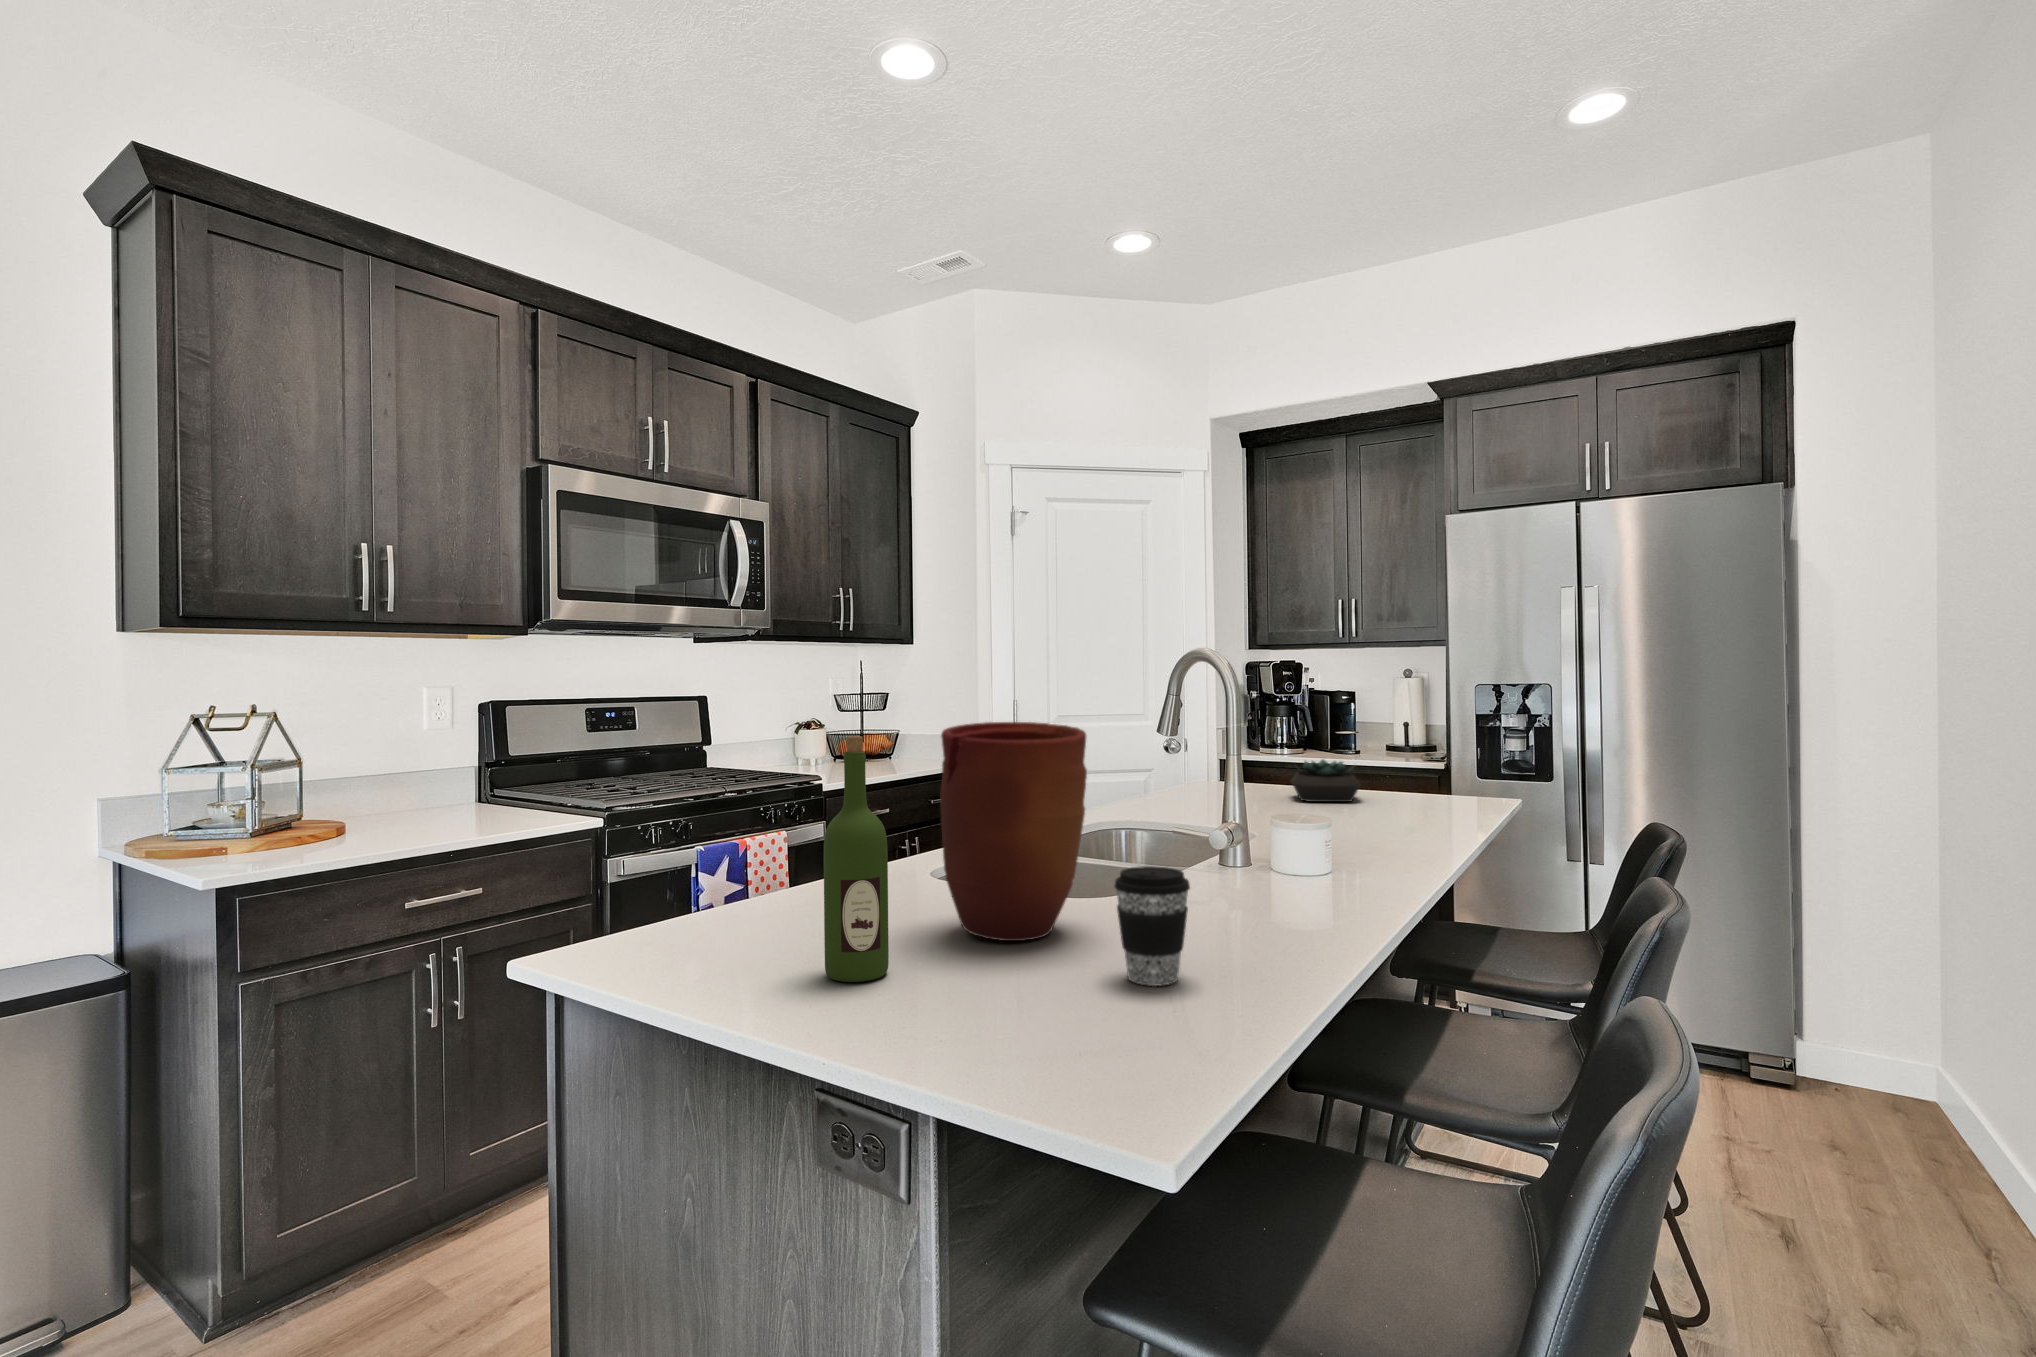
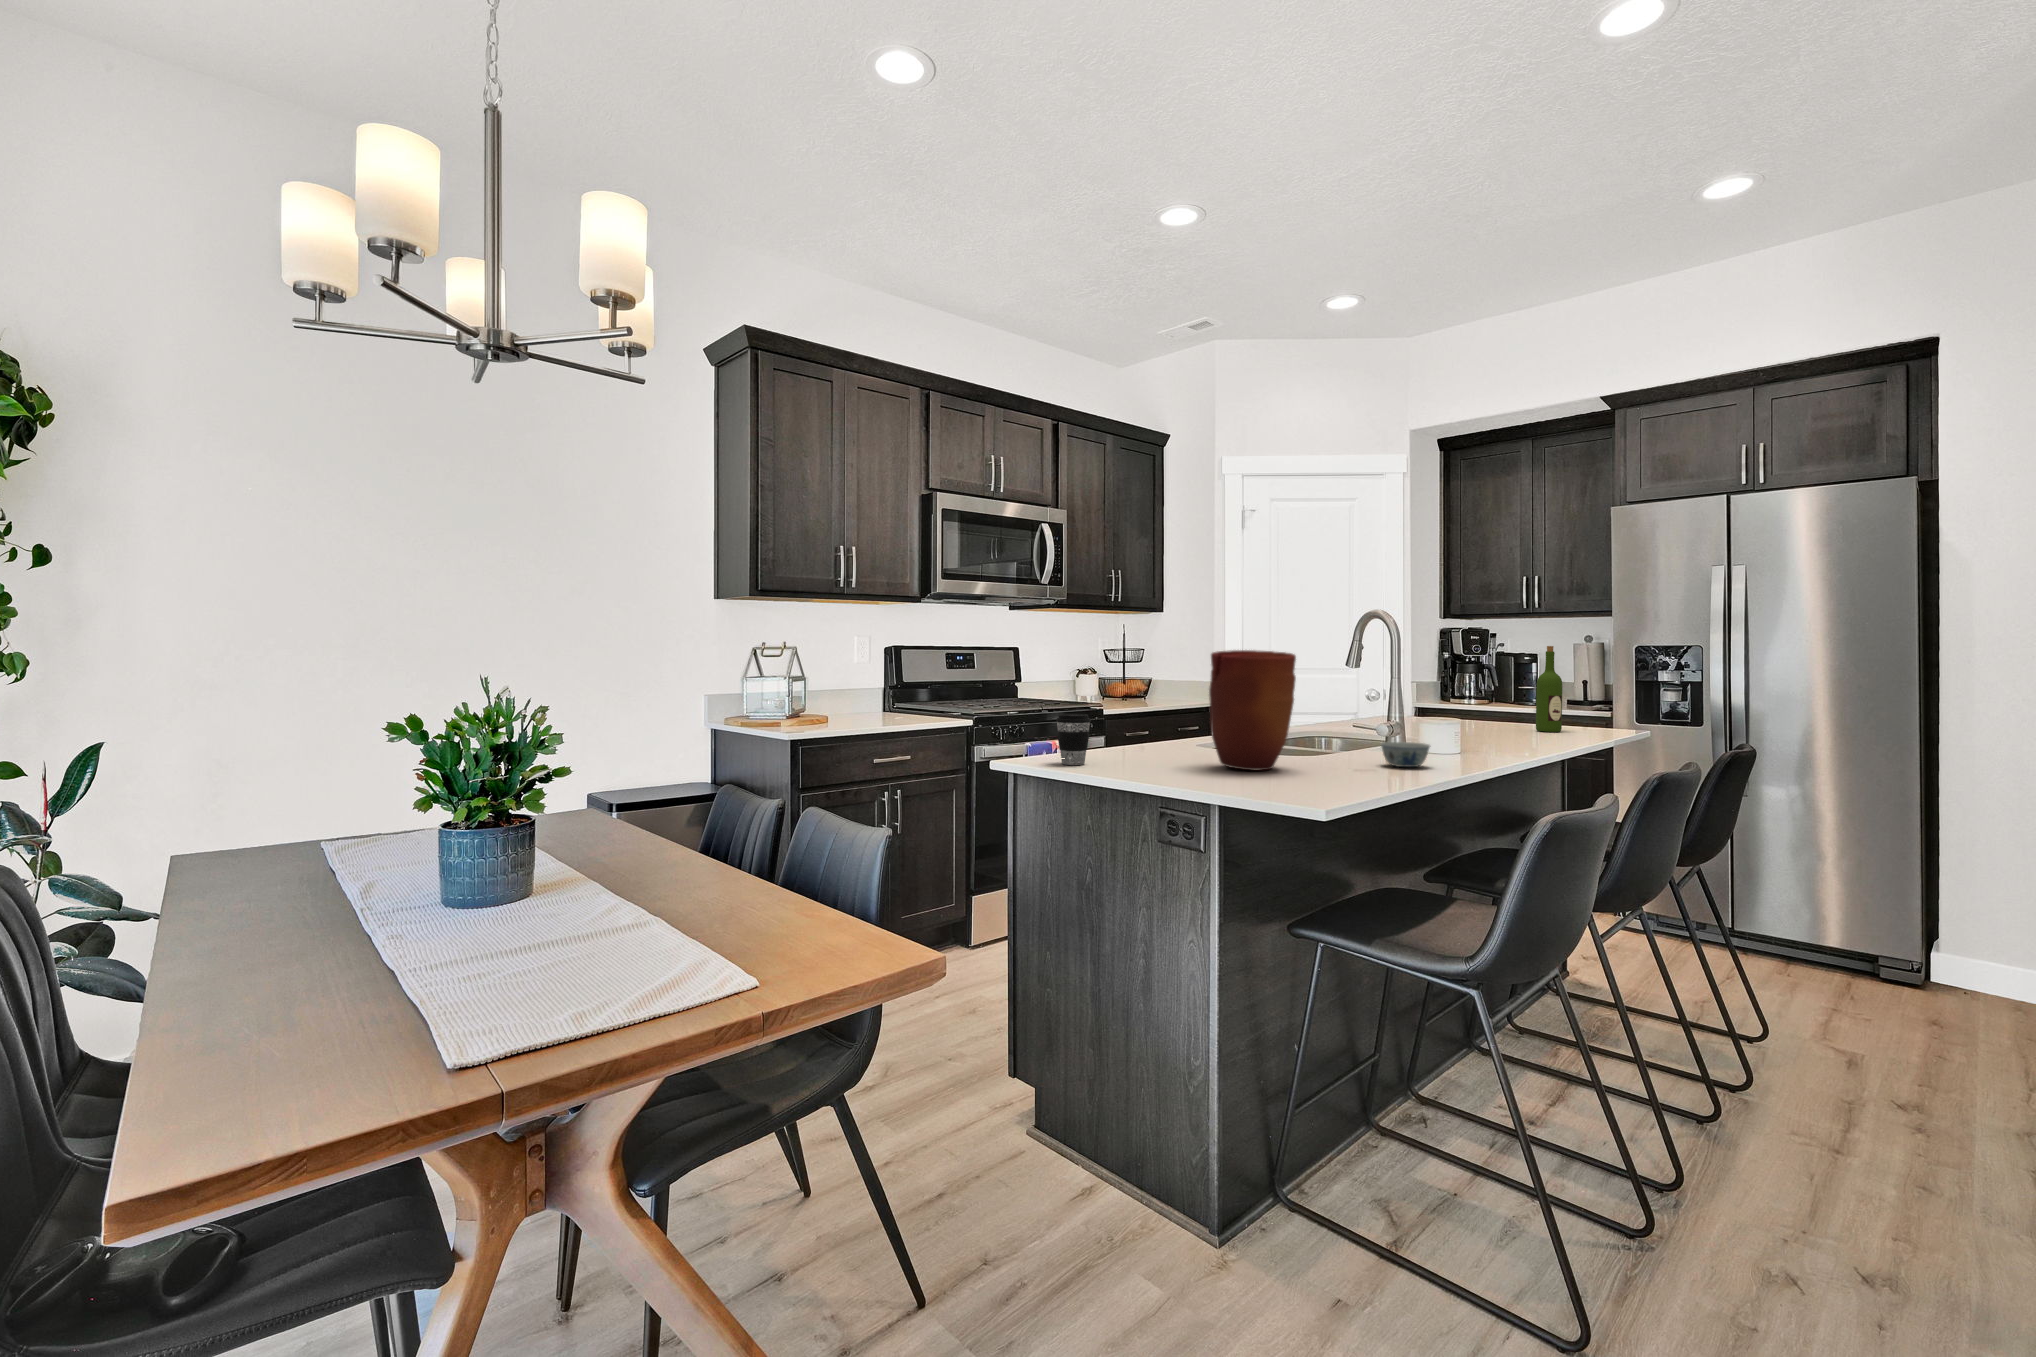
wine bottle: present [824,736,889,982] -> present [1536,646,1562,732]
succulent plant: present [1291,760,1361,802] -> none [1458,697,1512,728]
bowl: none [1221,865,1301,912] -> present [1381,742,1430,767]
coffee cup: present [1115,866,1190,986] -> present [1056,714,1091,765]

